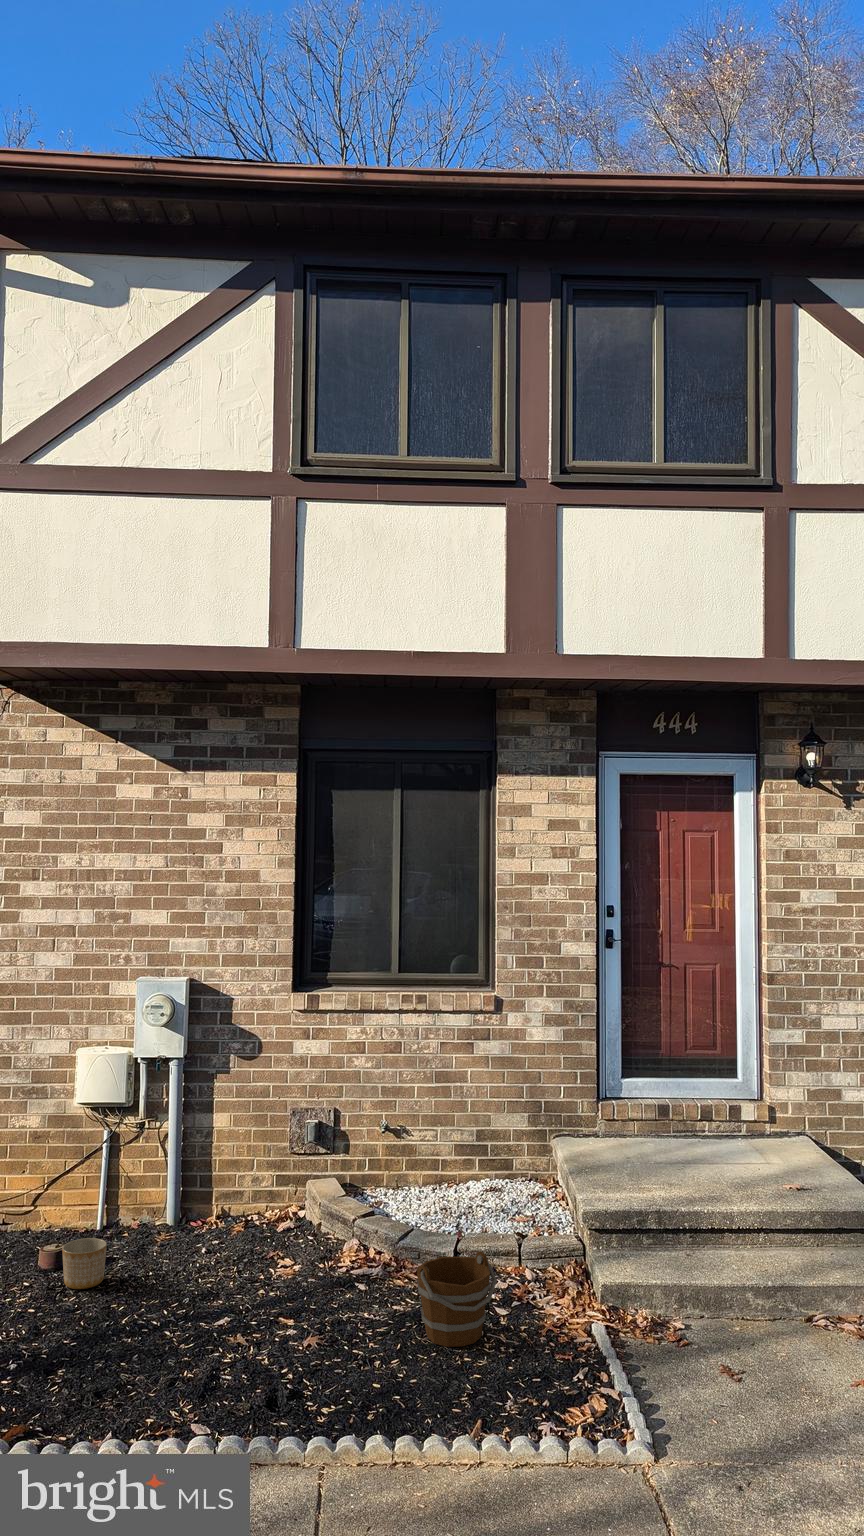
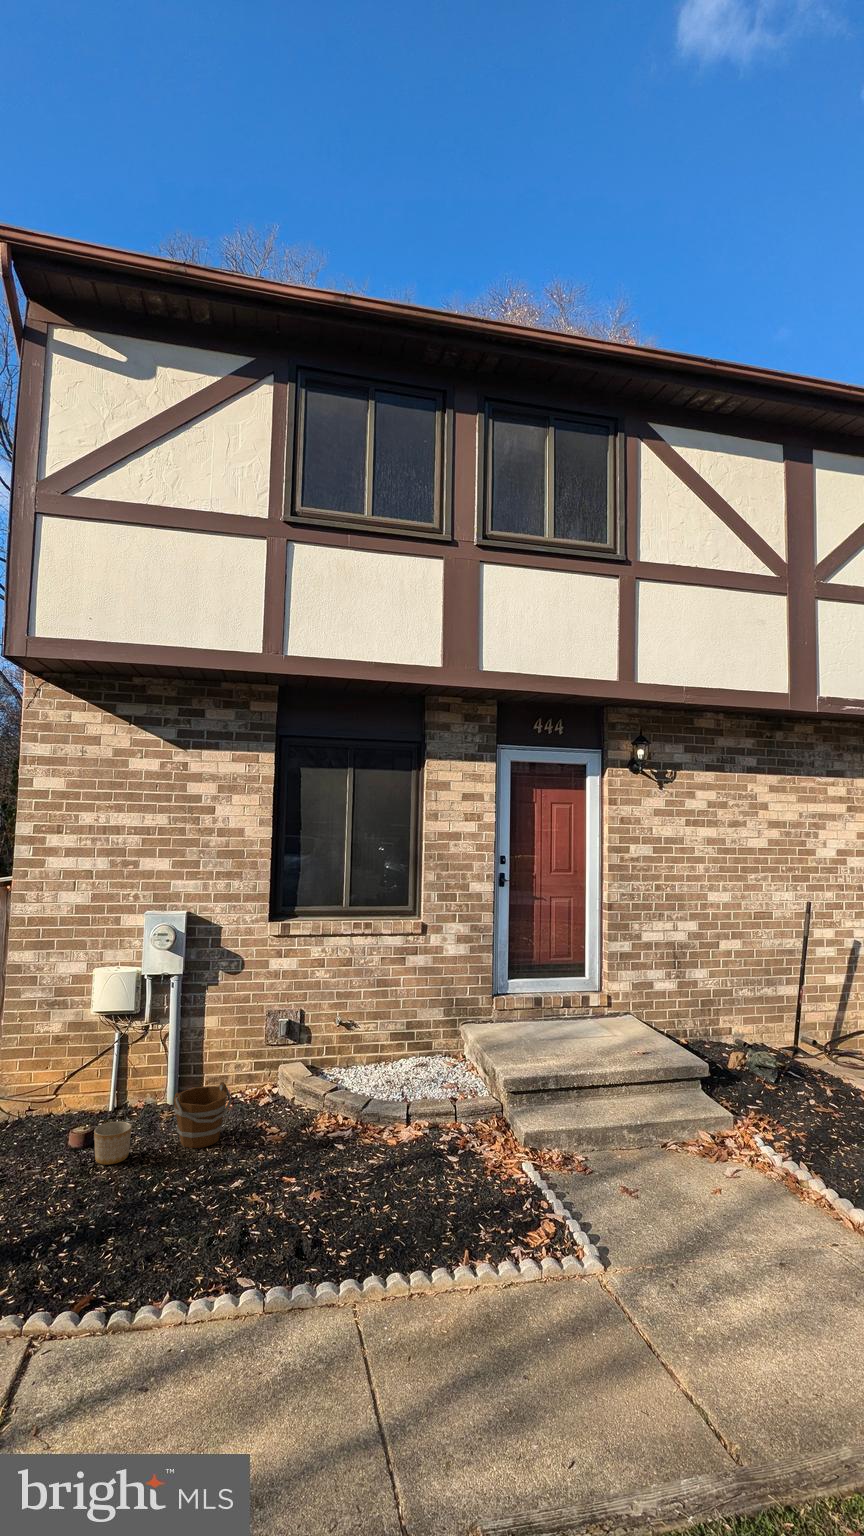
bucket: present [417,1252,497,1347] -> present [174,1082,232,1148]

